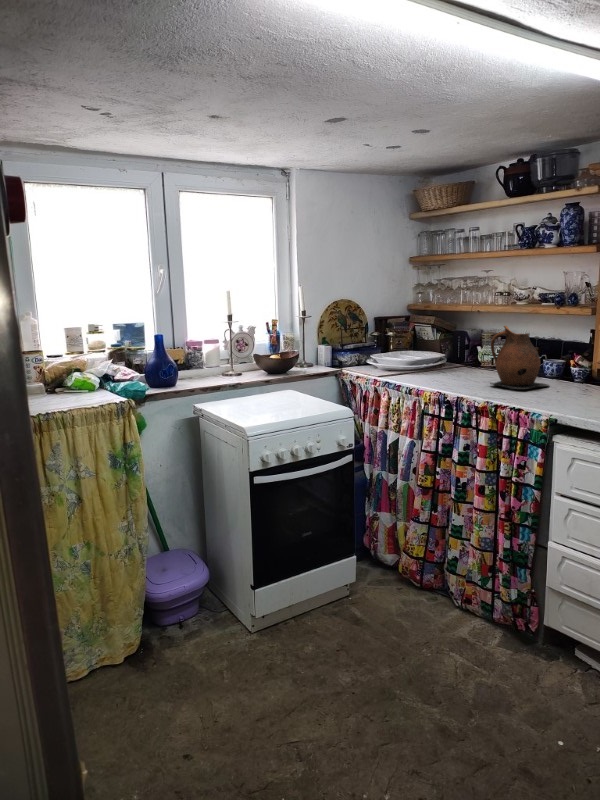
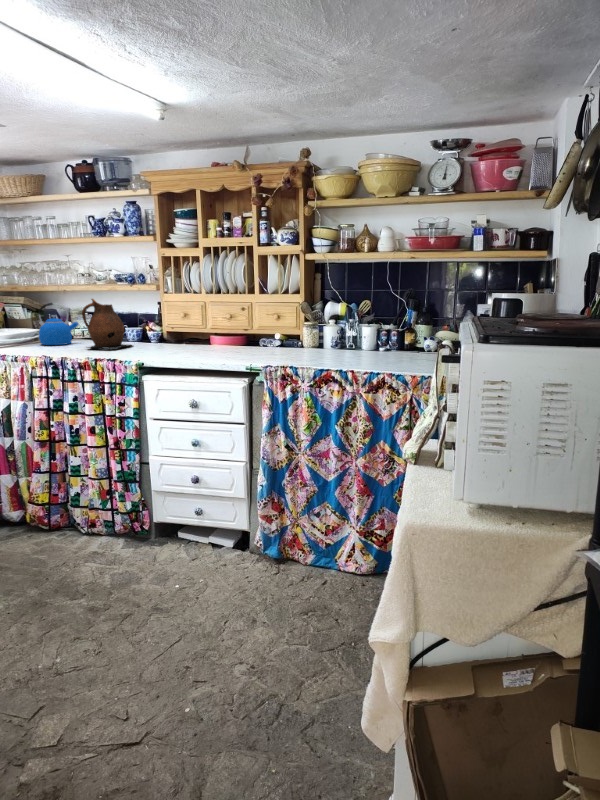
kettle: none [442,327,487,376] -> present [39,303,79,345]

